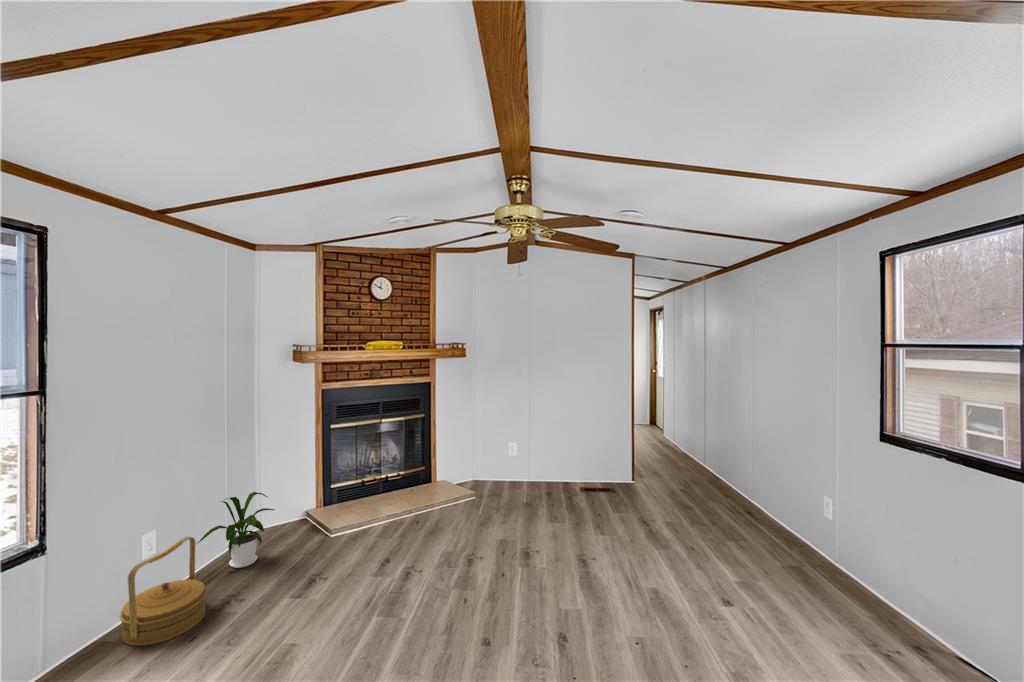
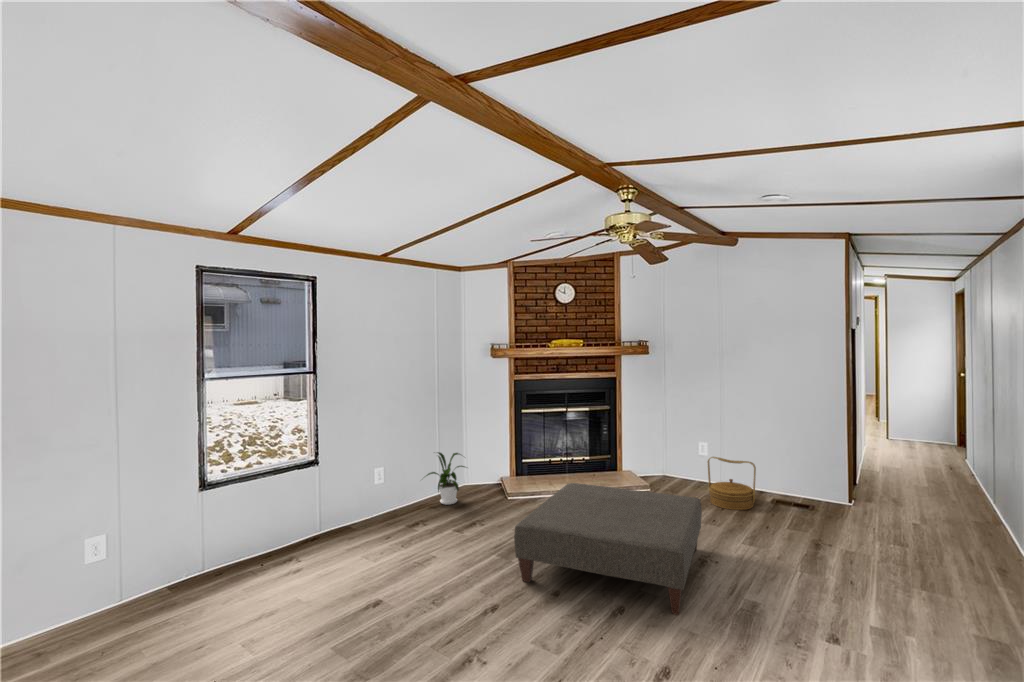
ottoman: none [428,495,622,645] -> present [514,483,702,615]
woven basket: present [120,537,207,646] -> present [708,457,756,510]

